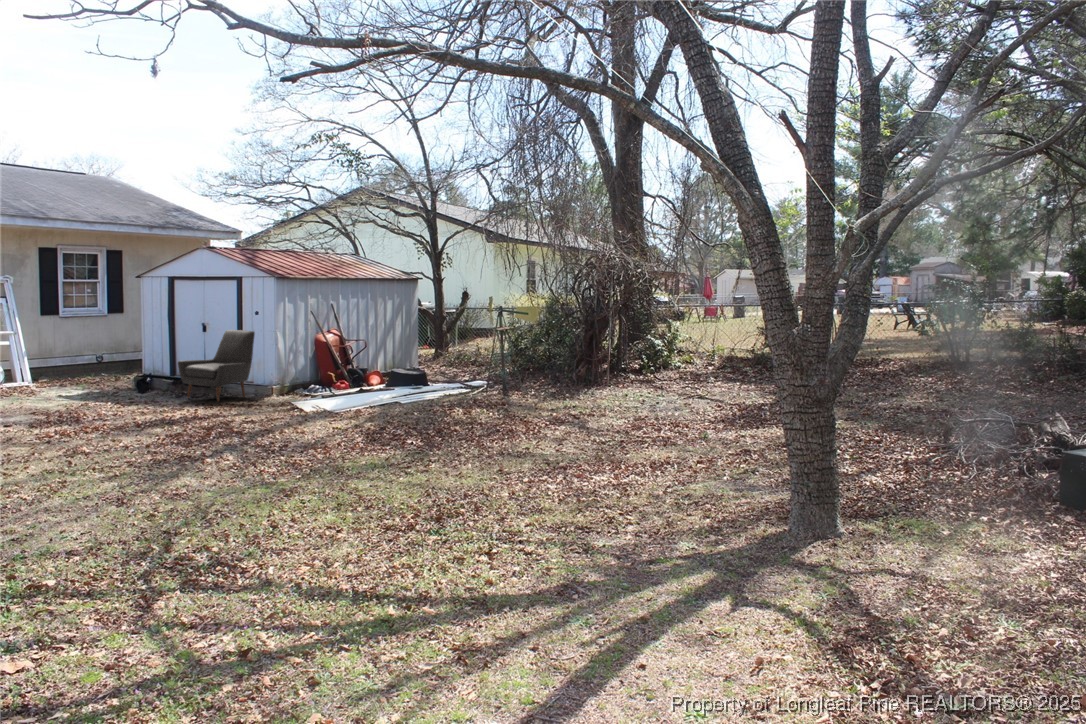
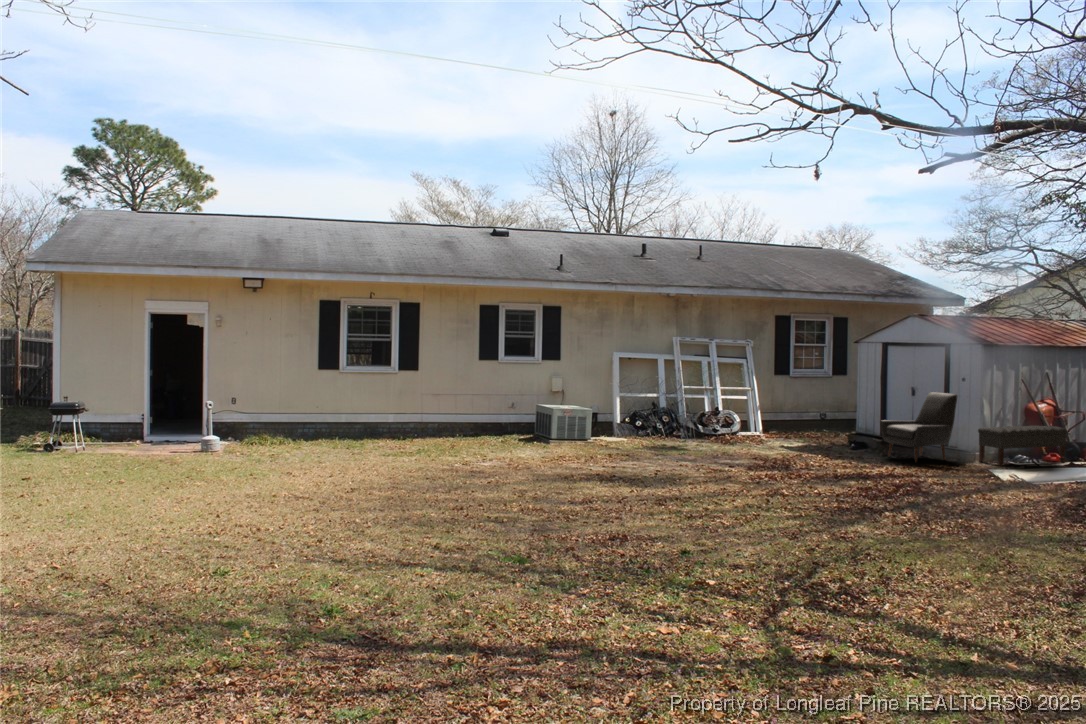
bench: none [274,357,348,399] -> present [978,425,1067,466]

